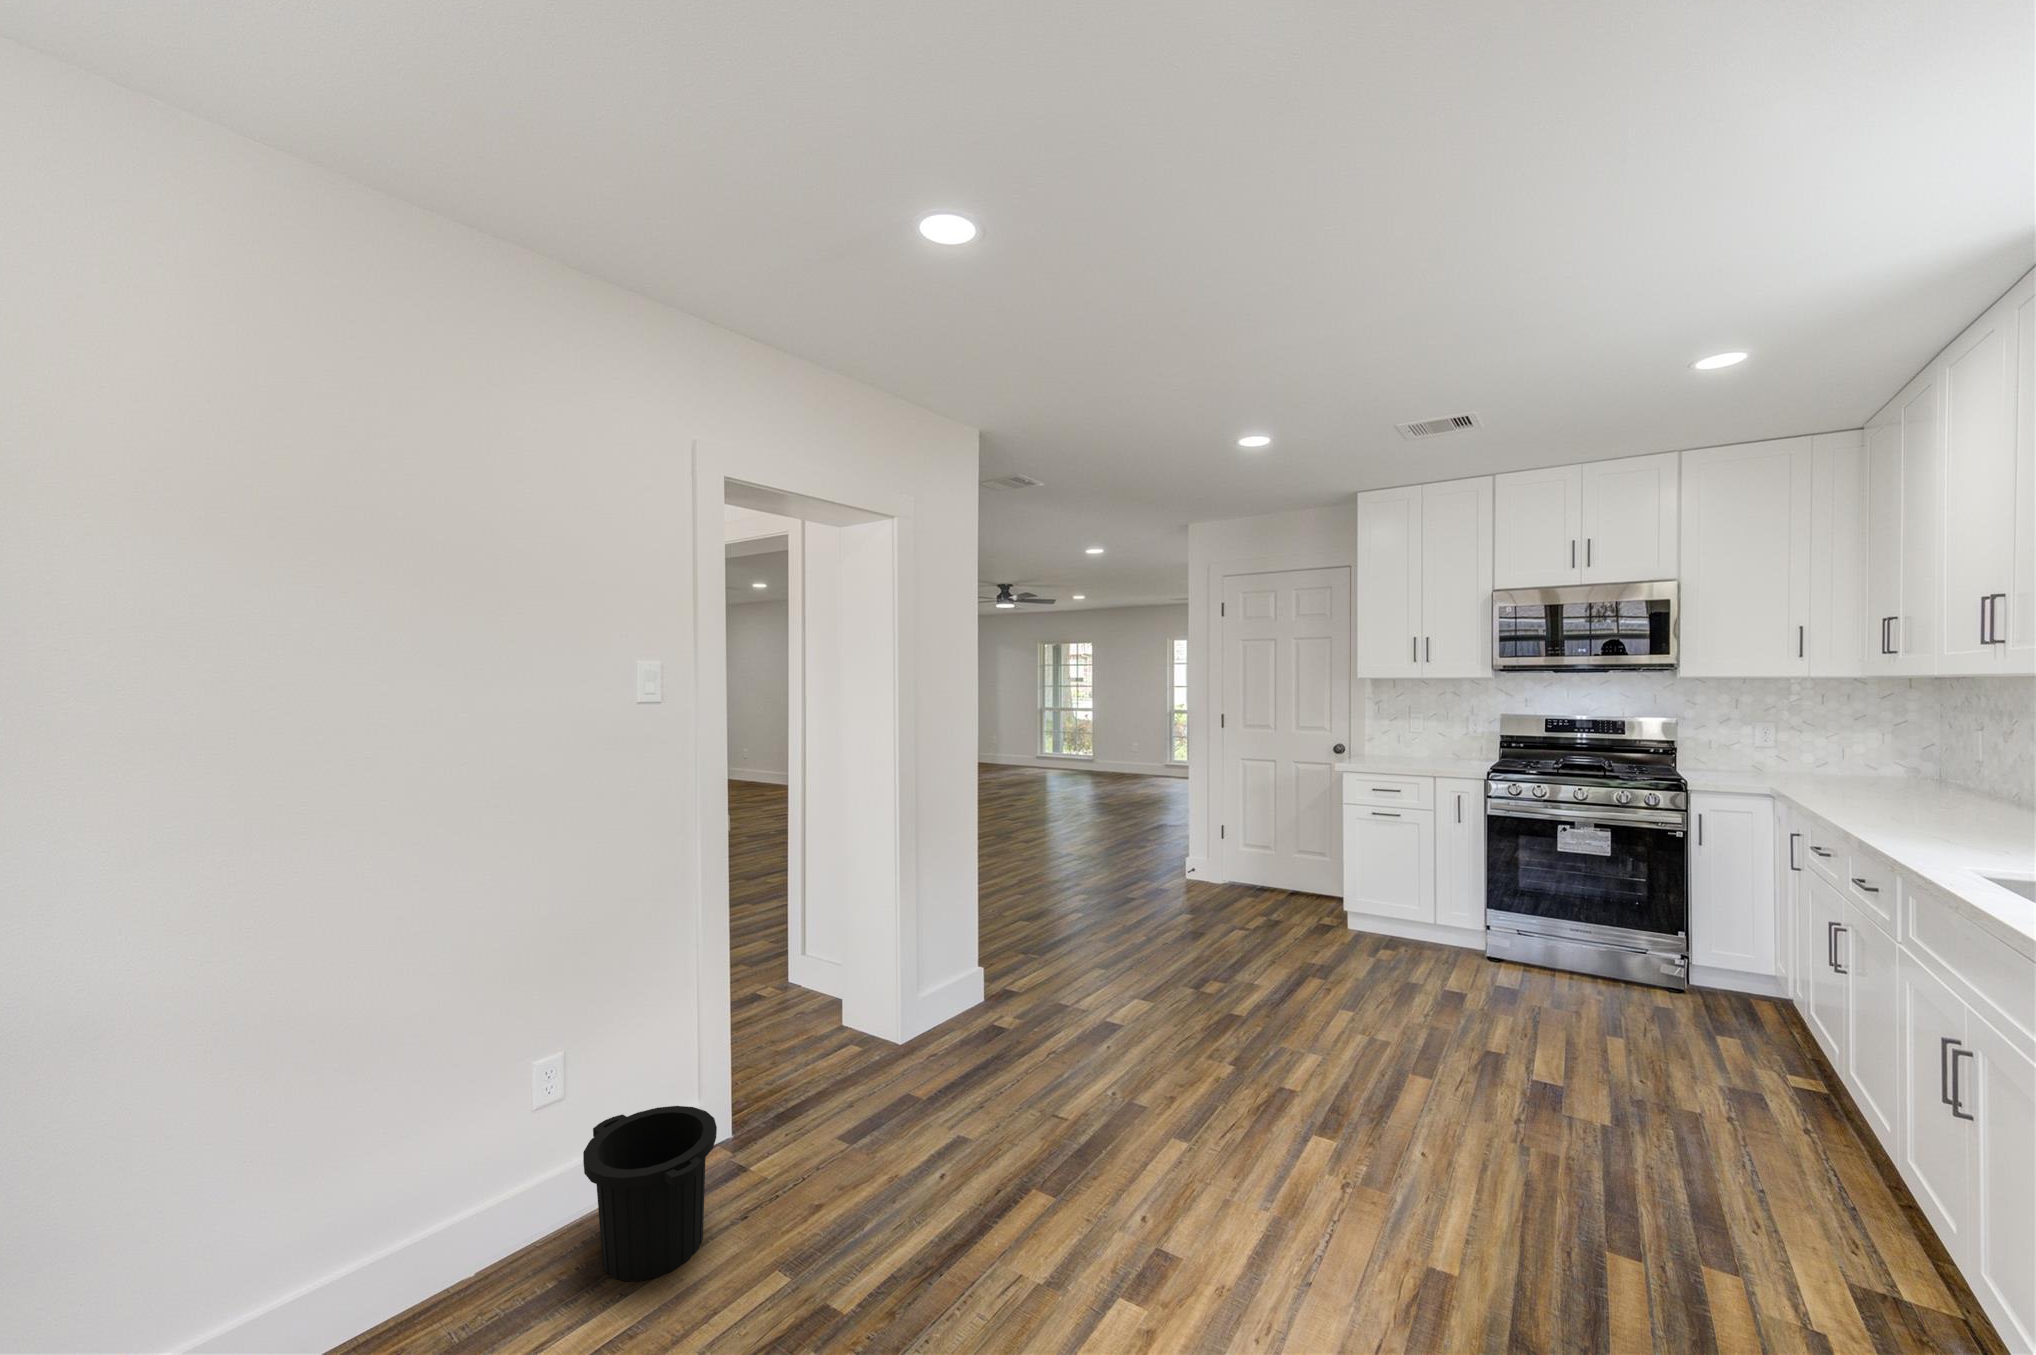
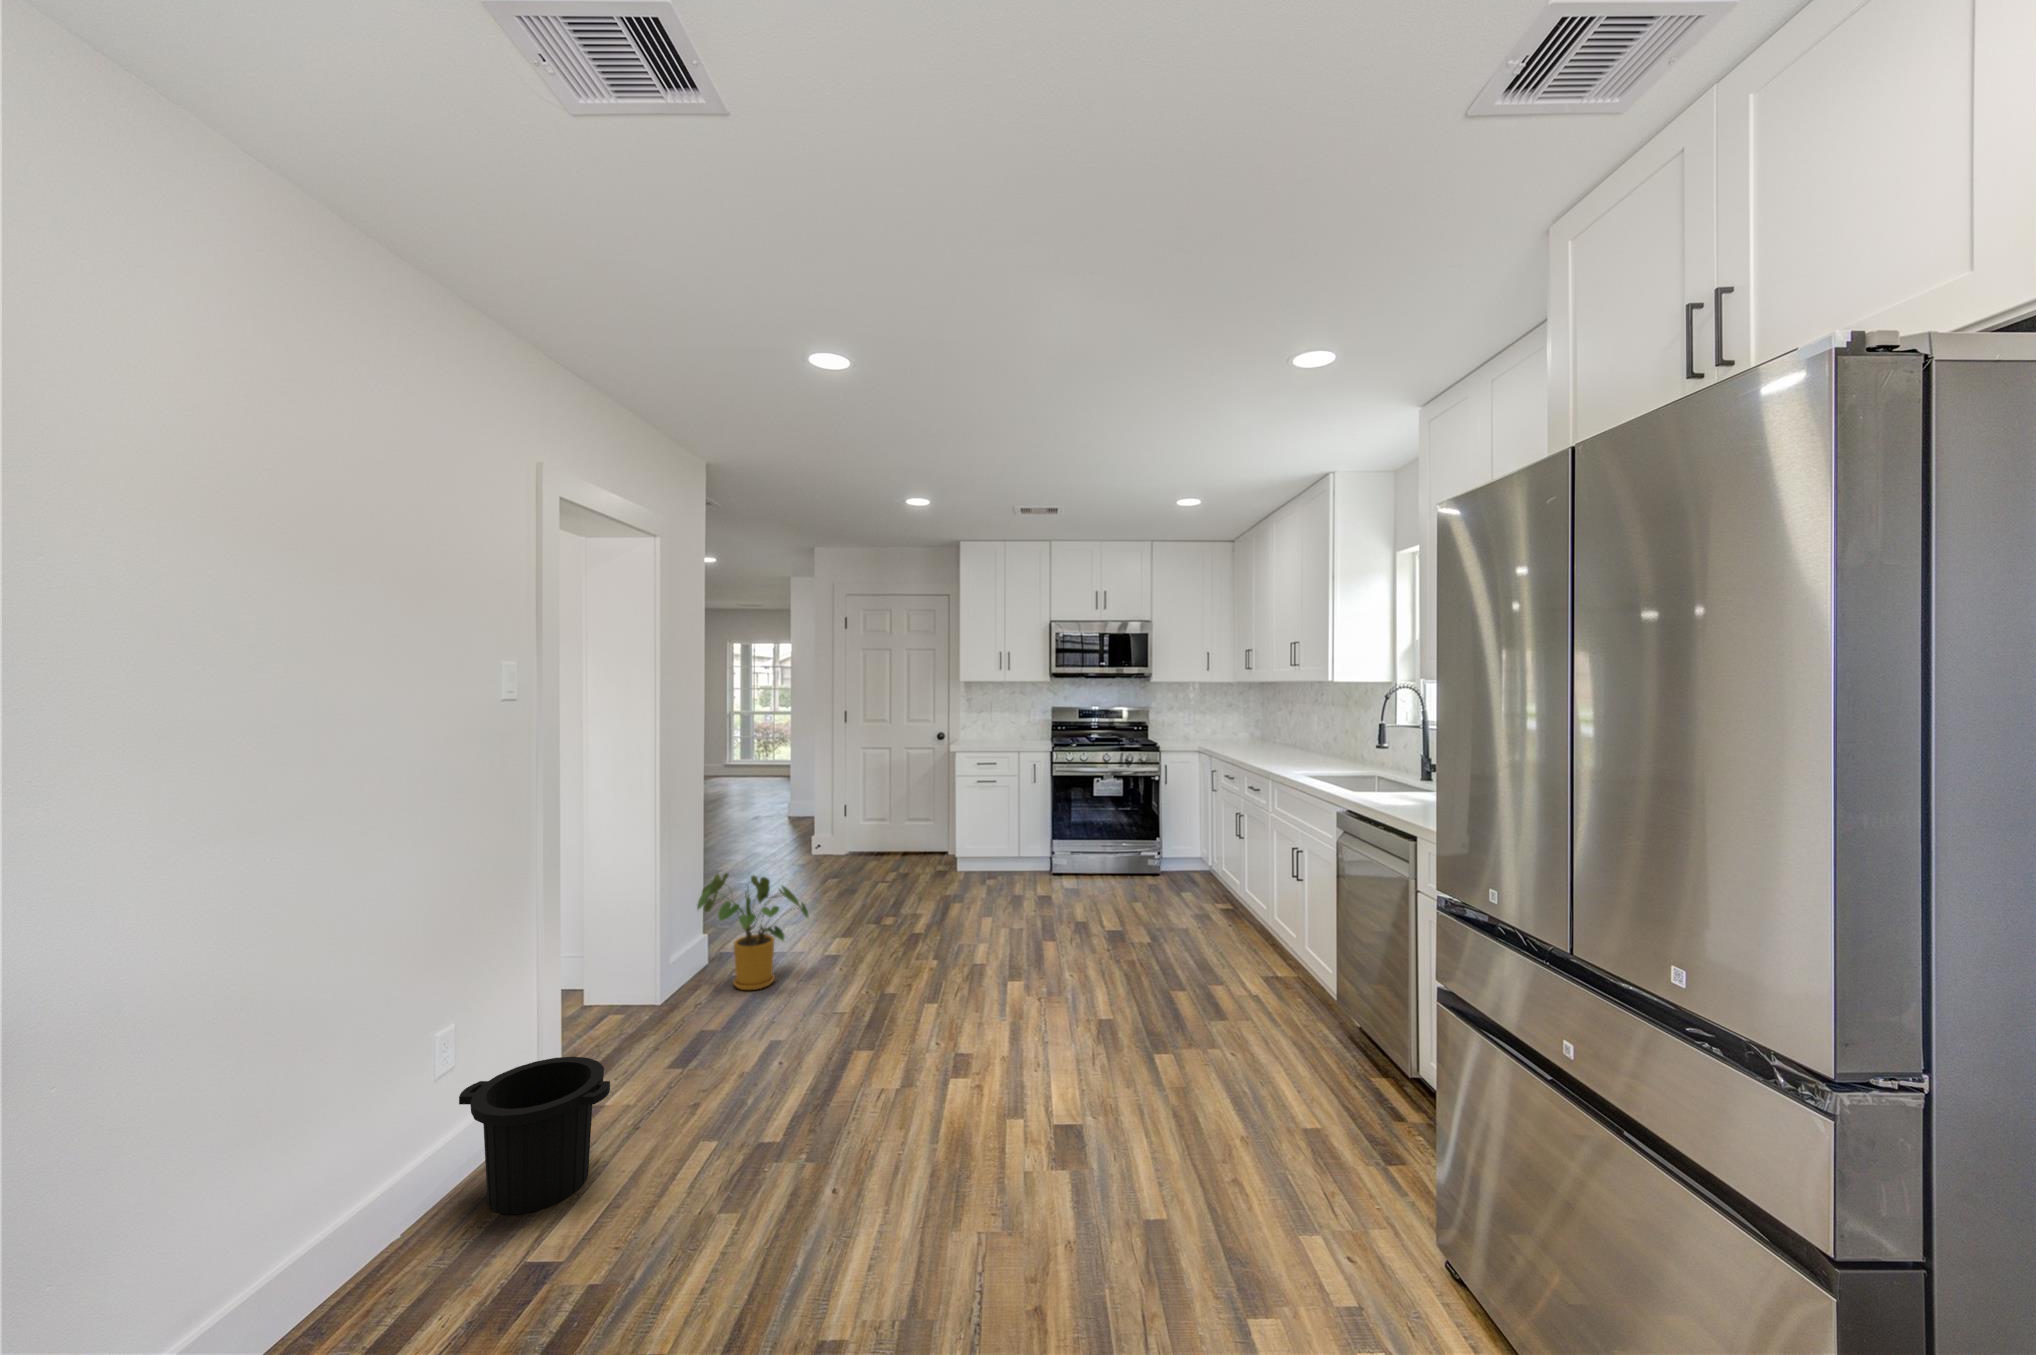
house plant: none [944,904,1063,1050] -> present [697,873,809,990]

